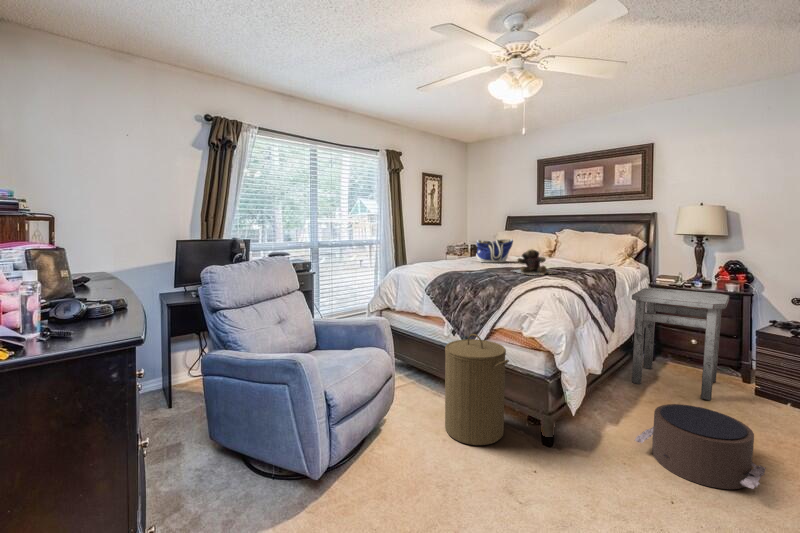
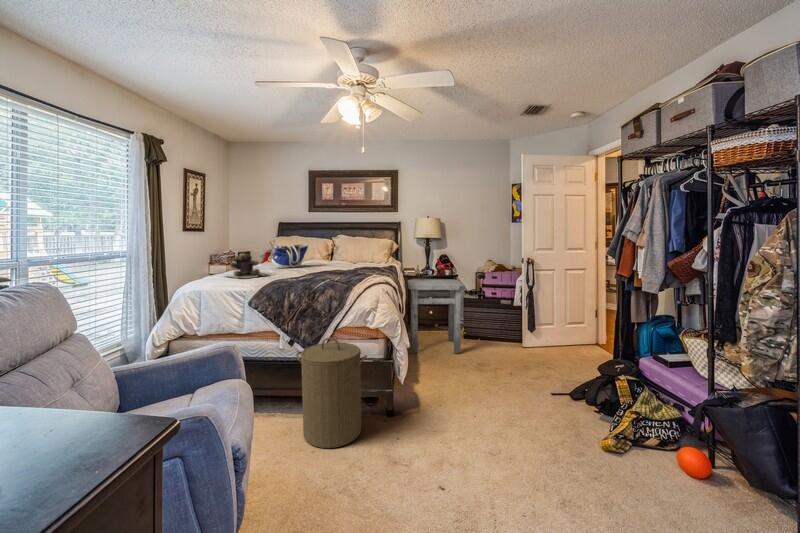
teddy bear: present [513,249,555,275] -> present [227,254,268,278]
pouf: present [635,404,766,489] -> none [448,358,520,409]

